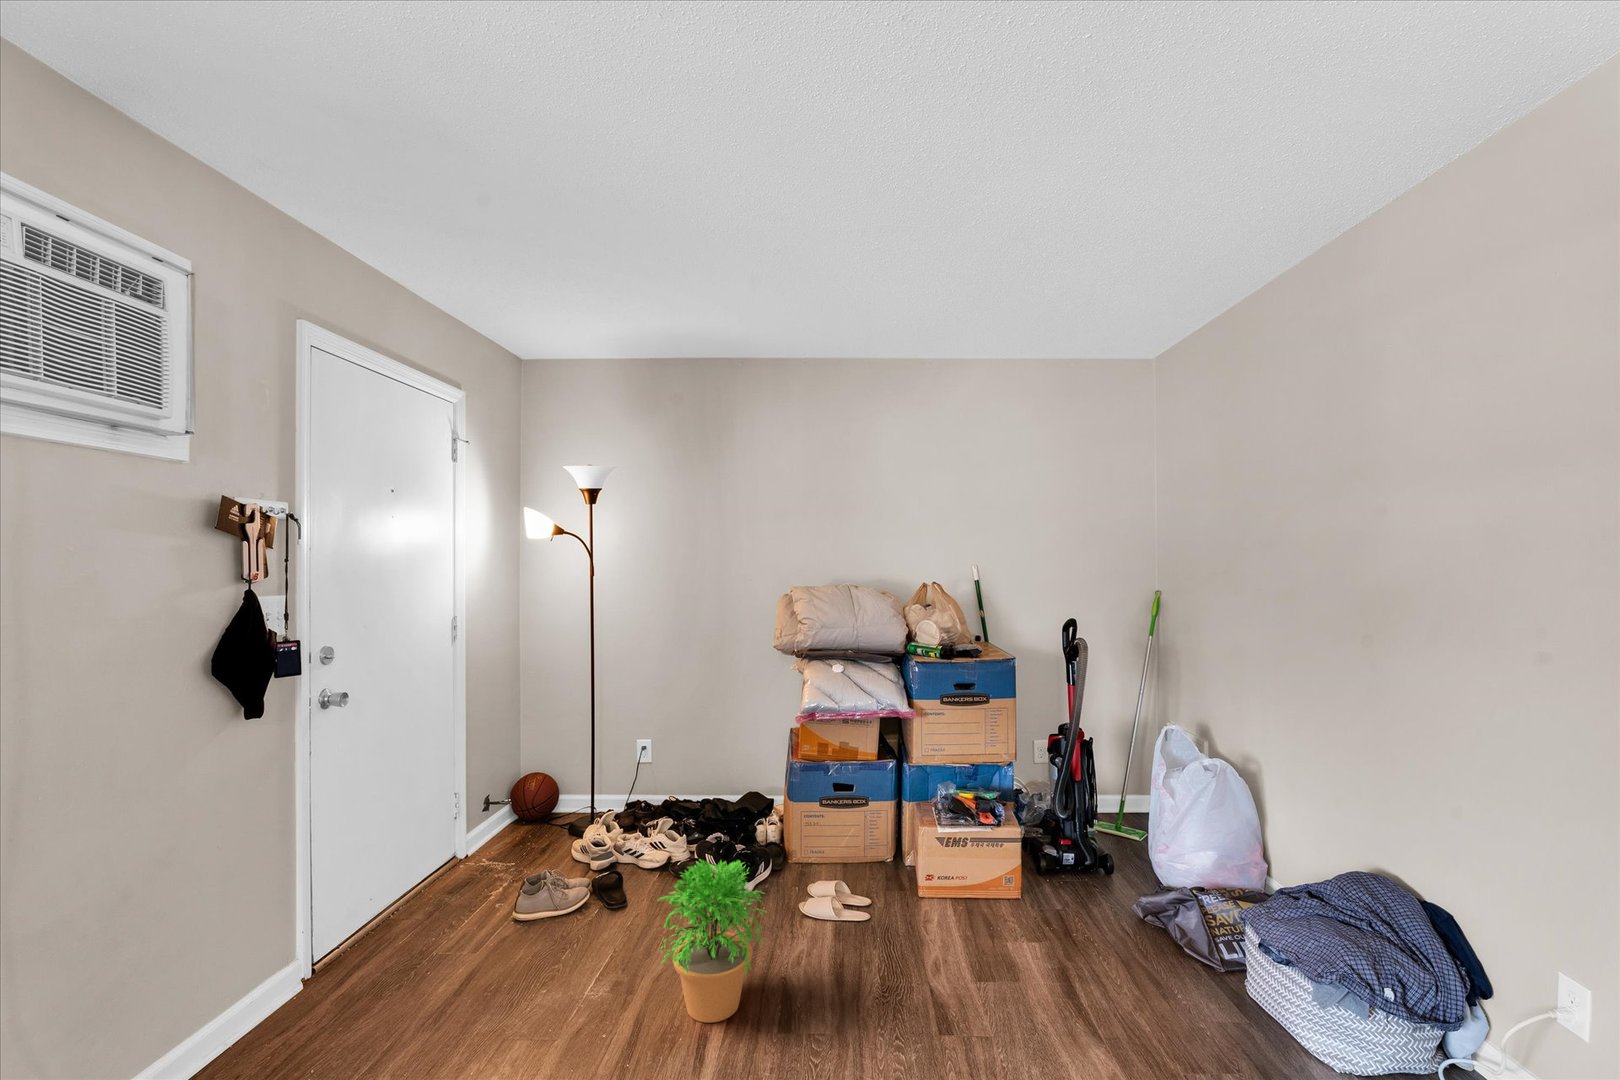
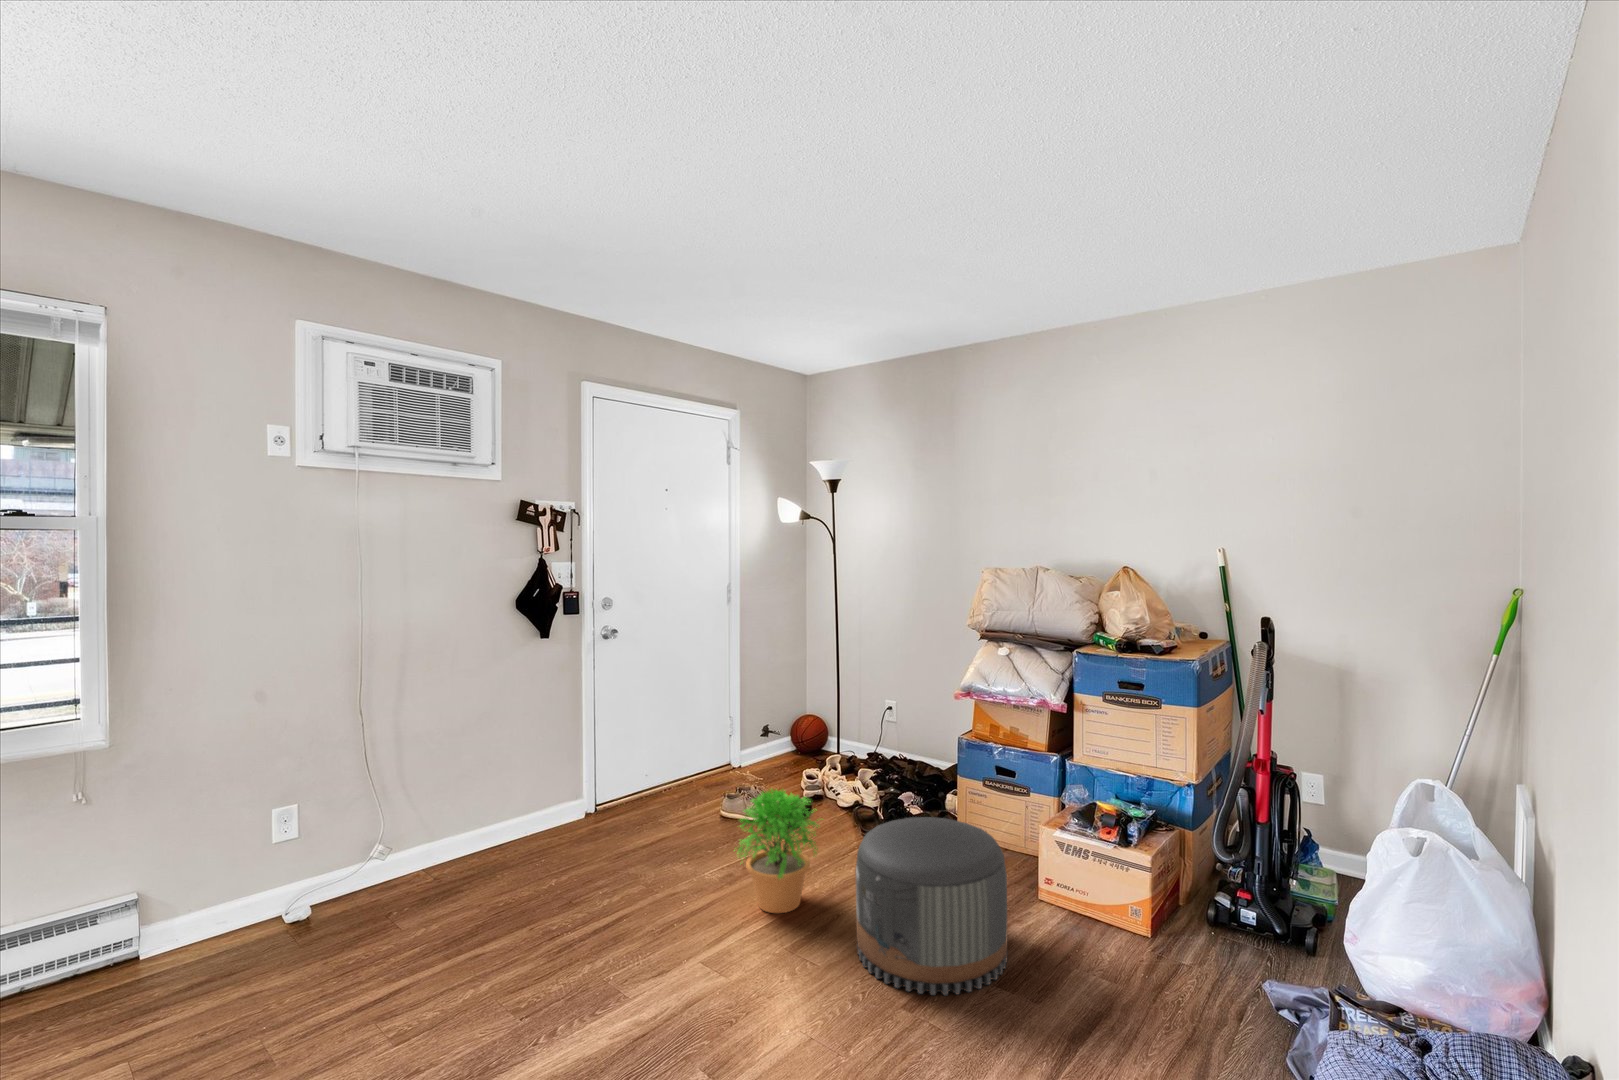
pouf: none [834,841,992,1043] -> present [856,817,1008,995]

